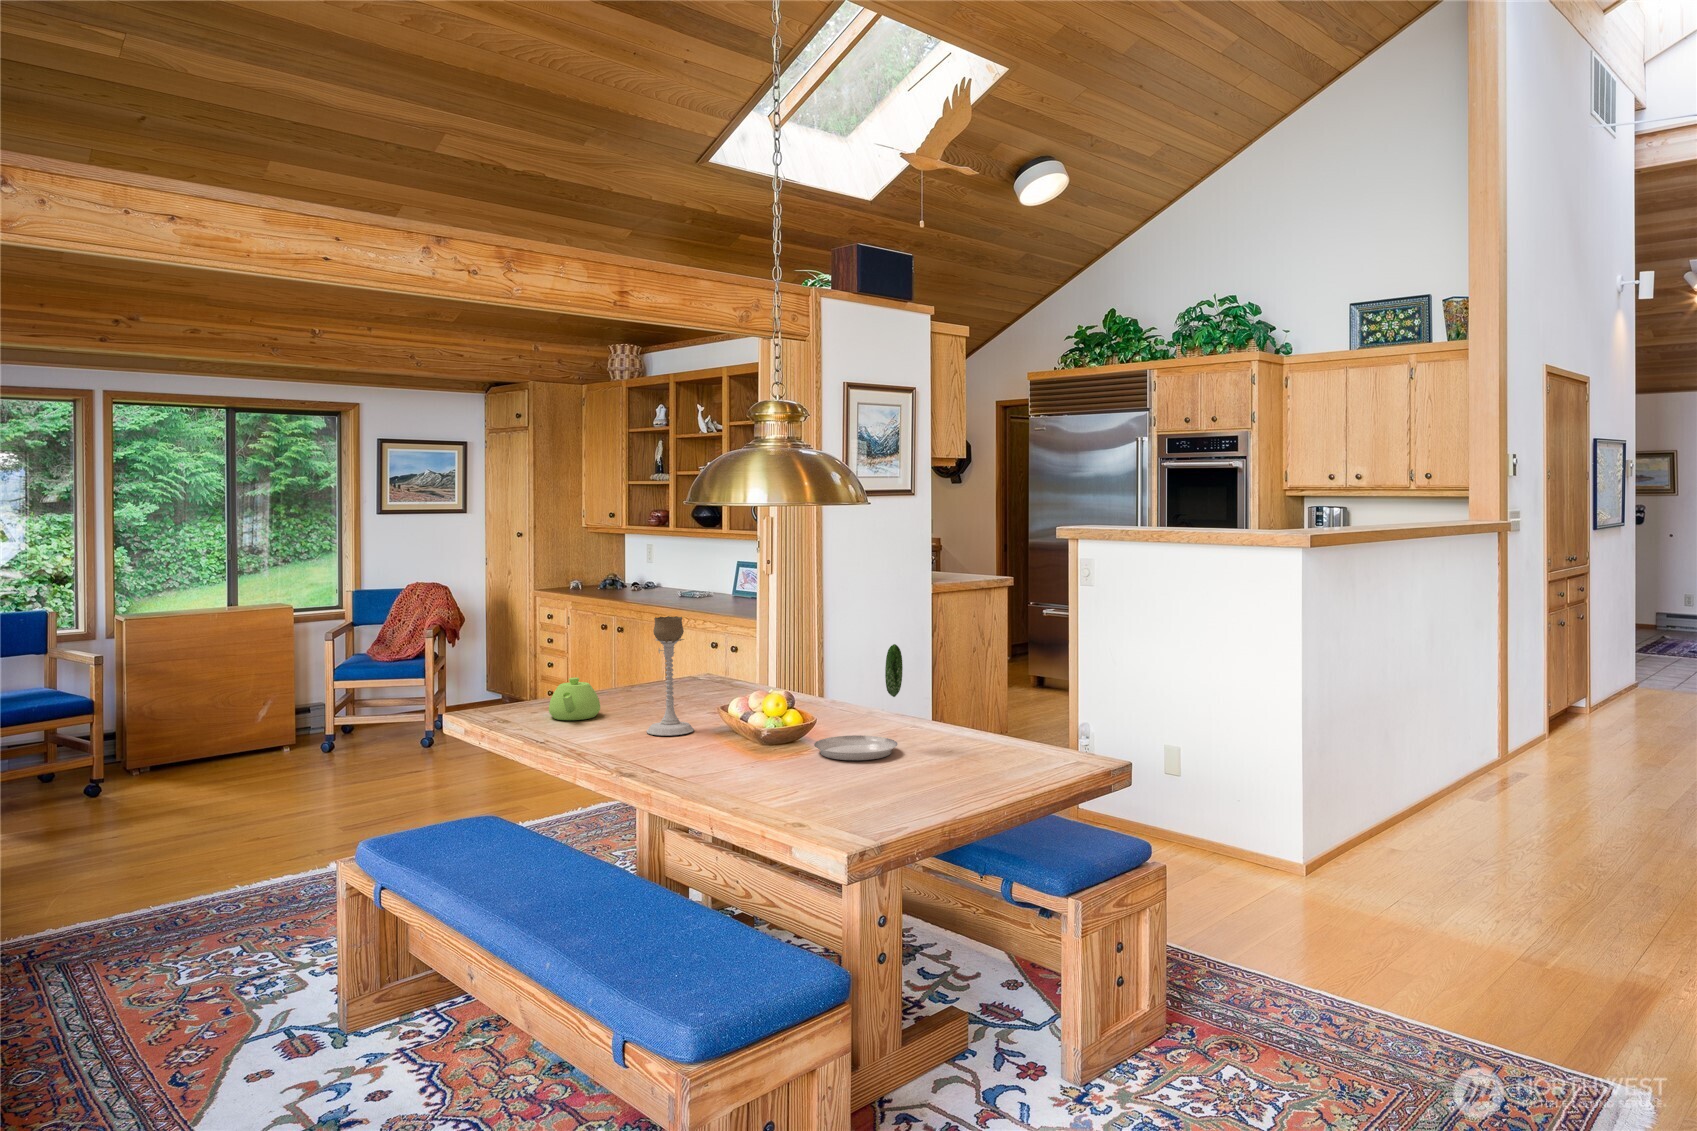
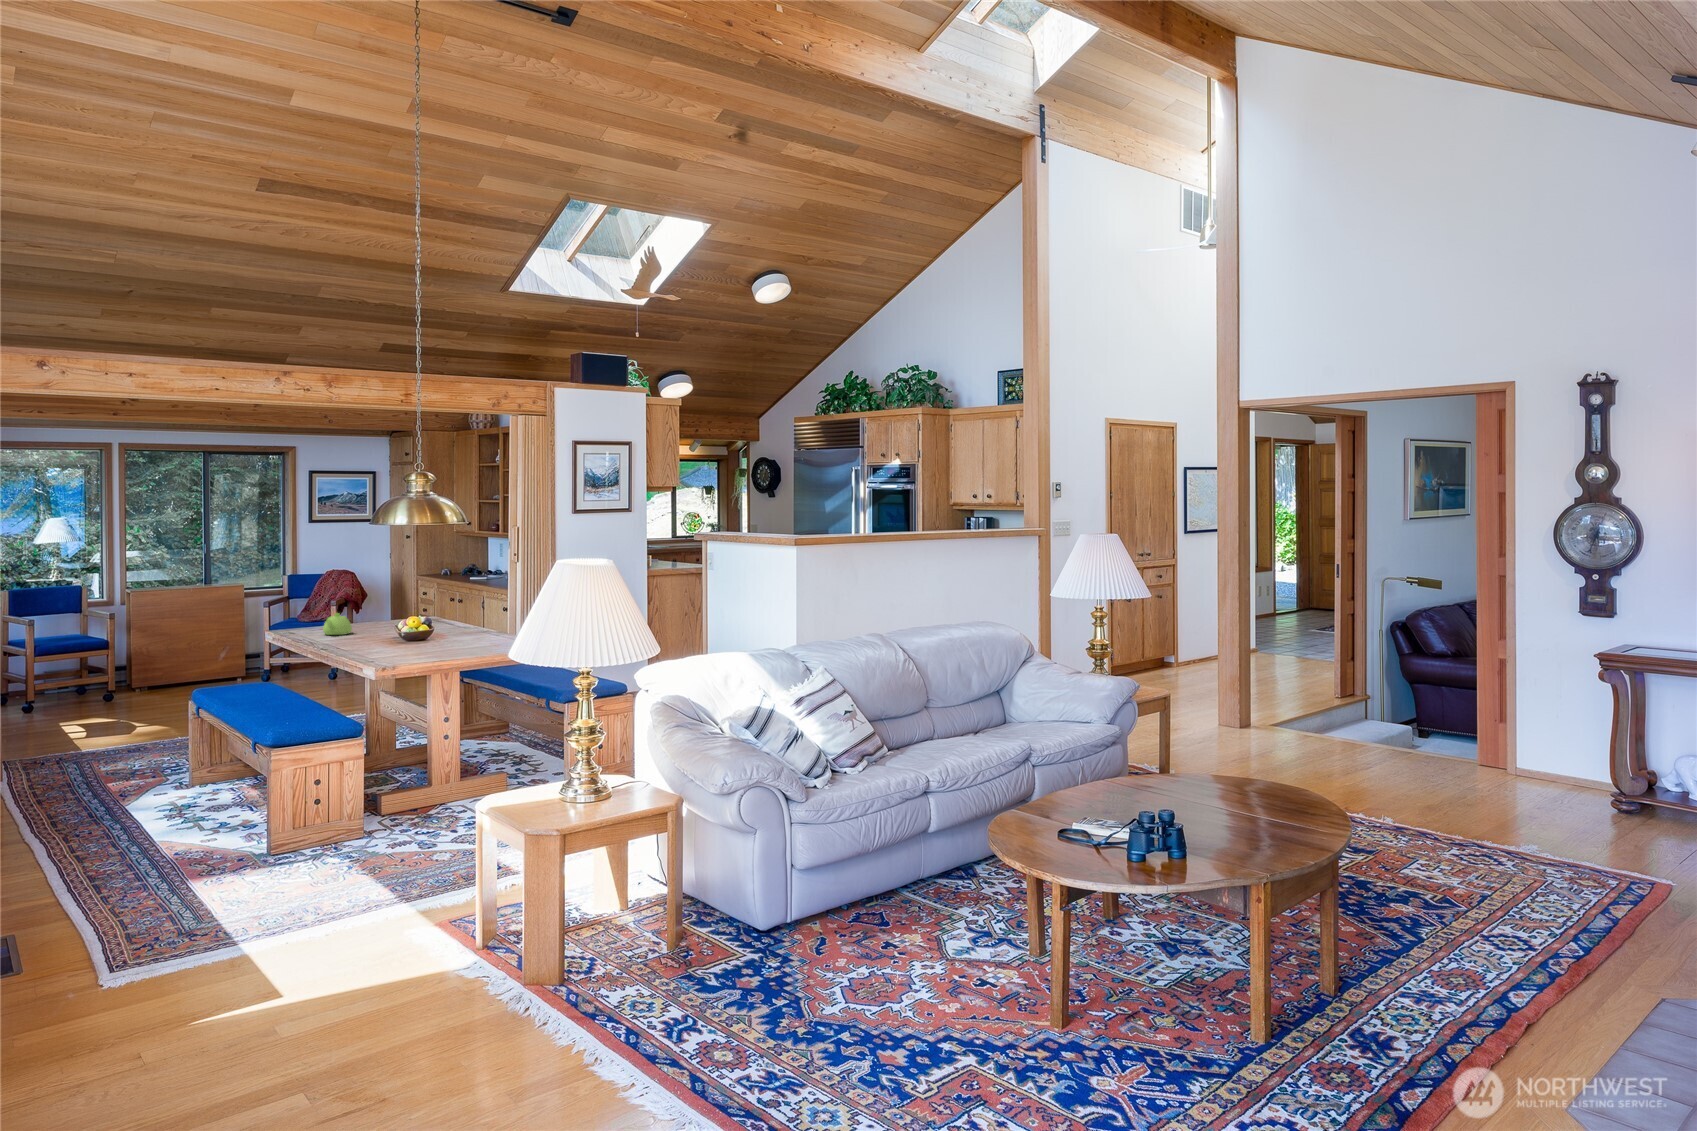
candle holder: present [646,616,694,736] -> none [363,580,390,640]
plate: present [814,644,903,760] -> none [431,592,477,648]

